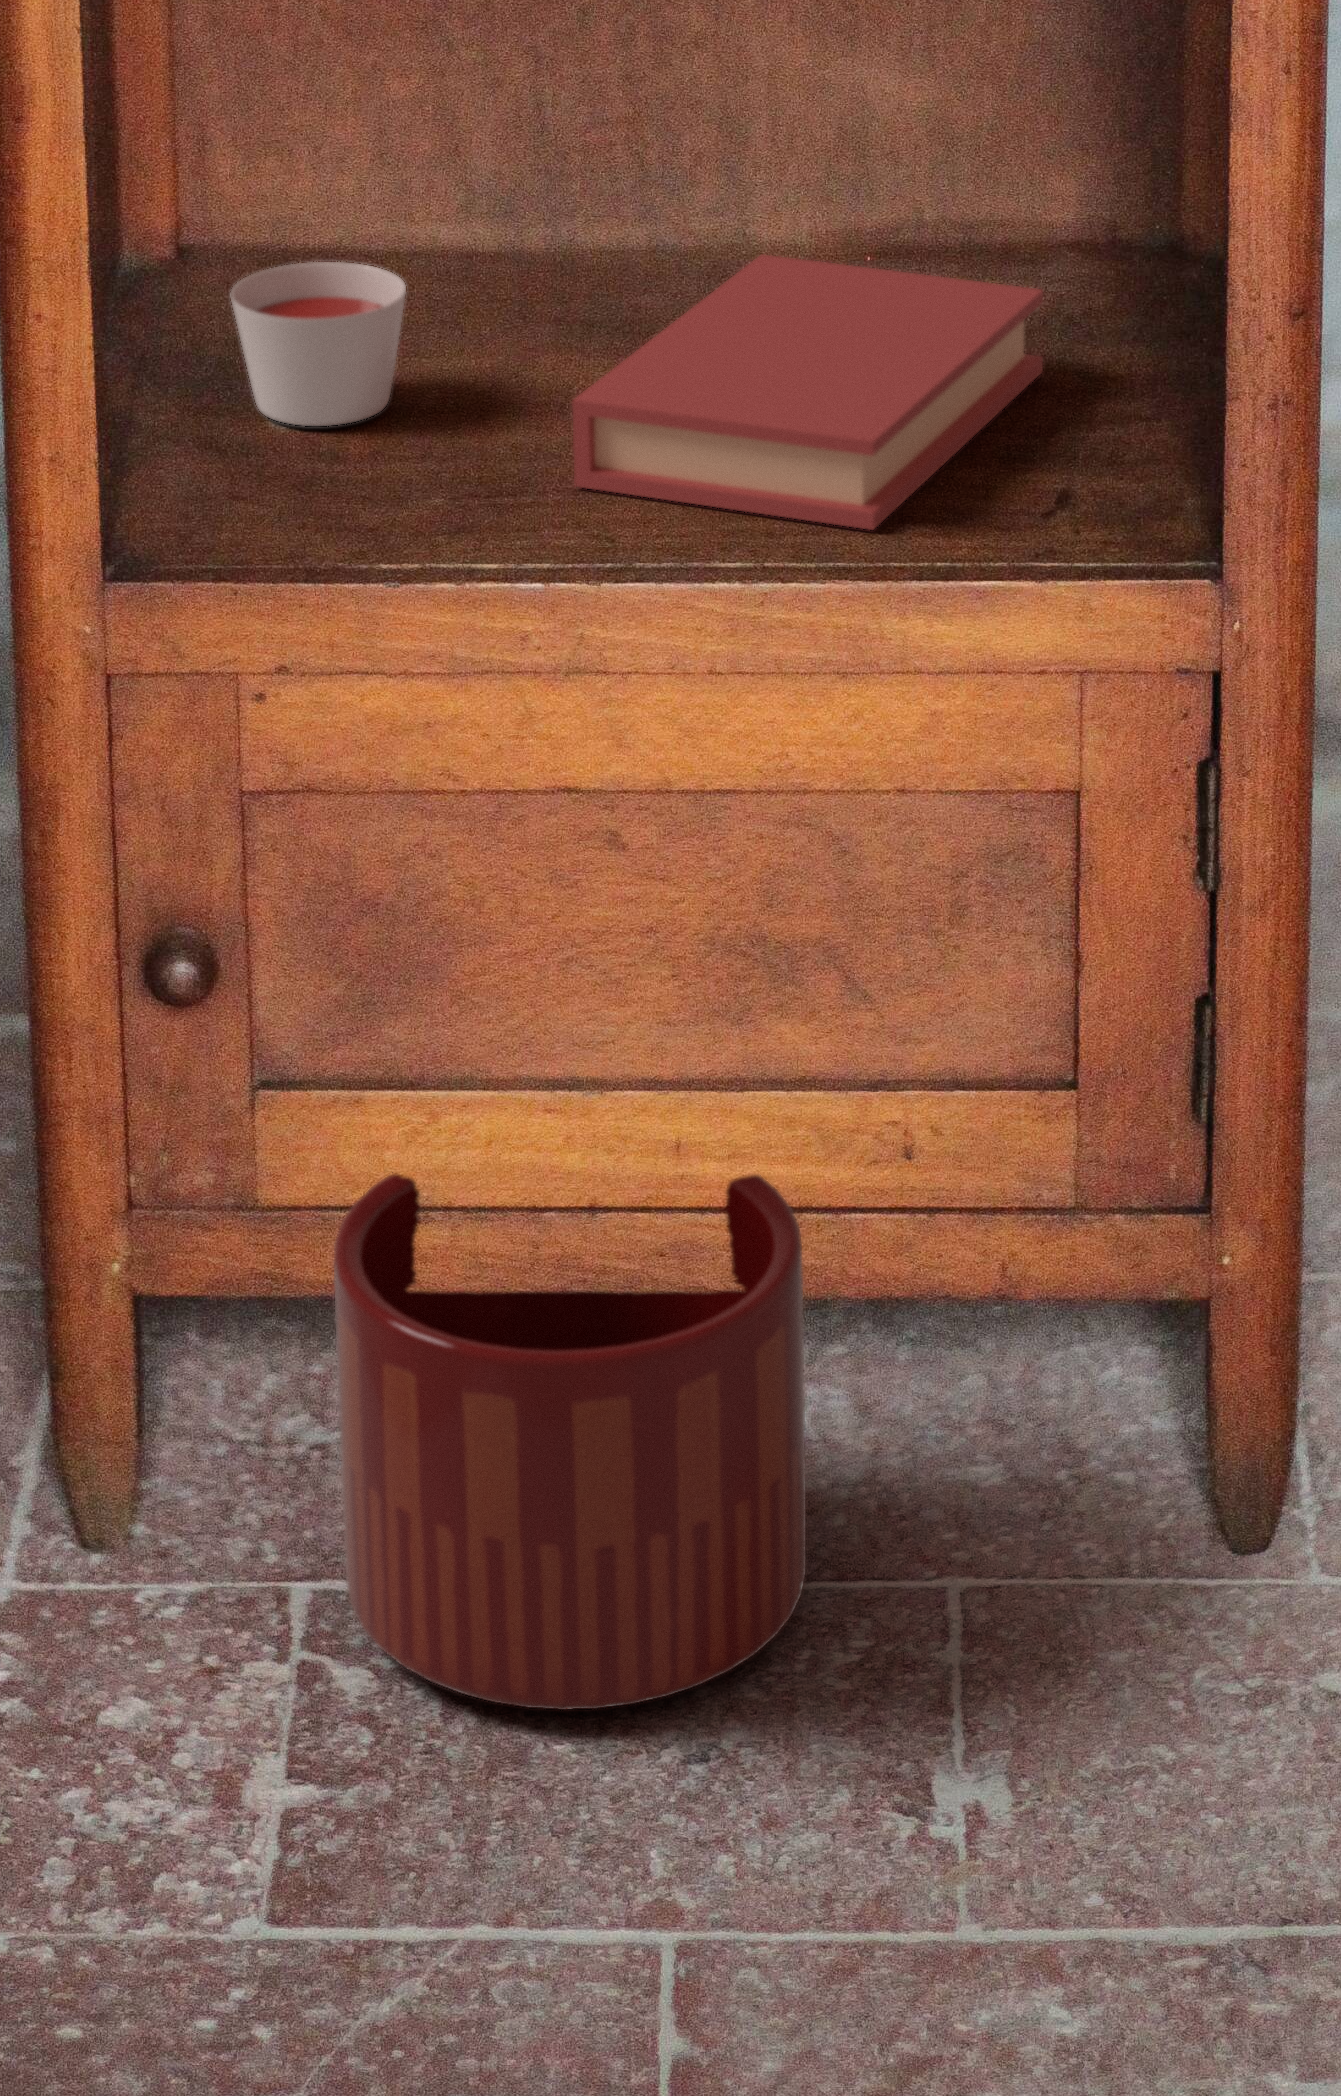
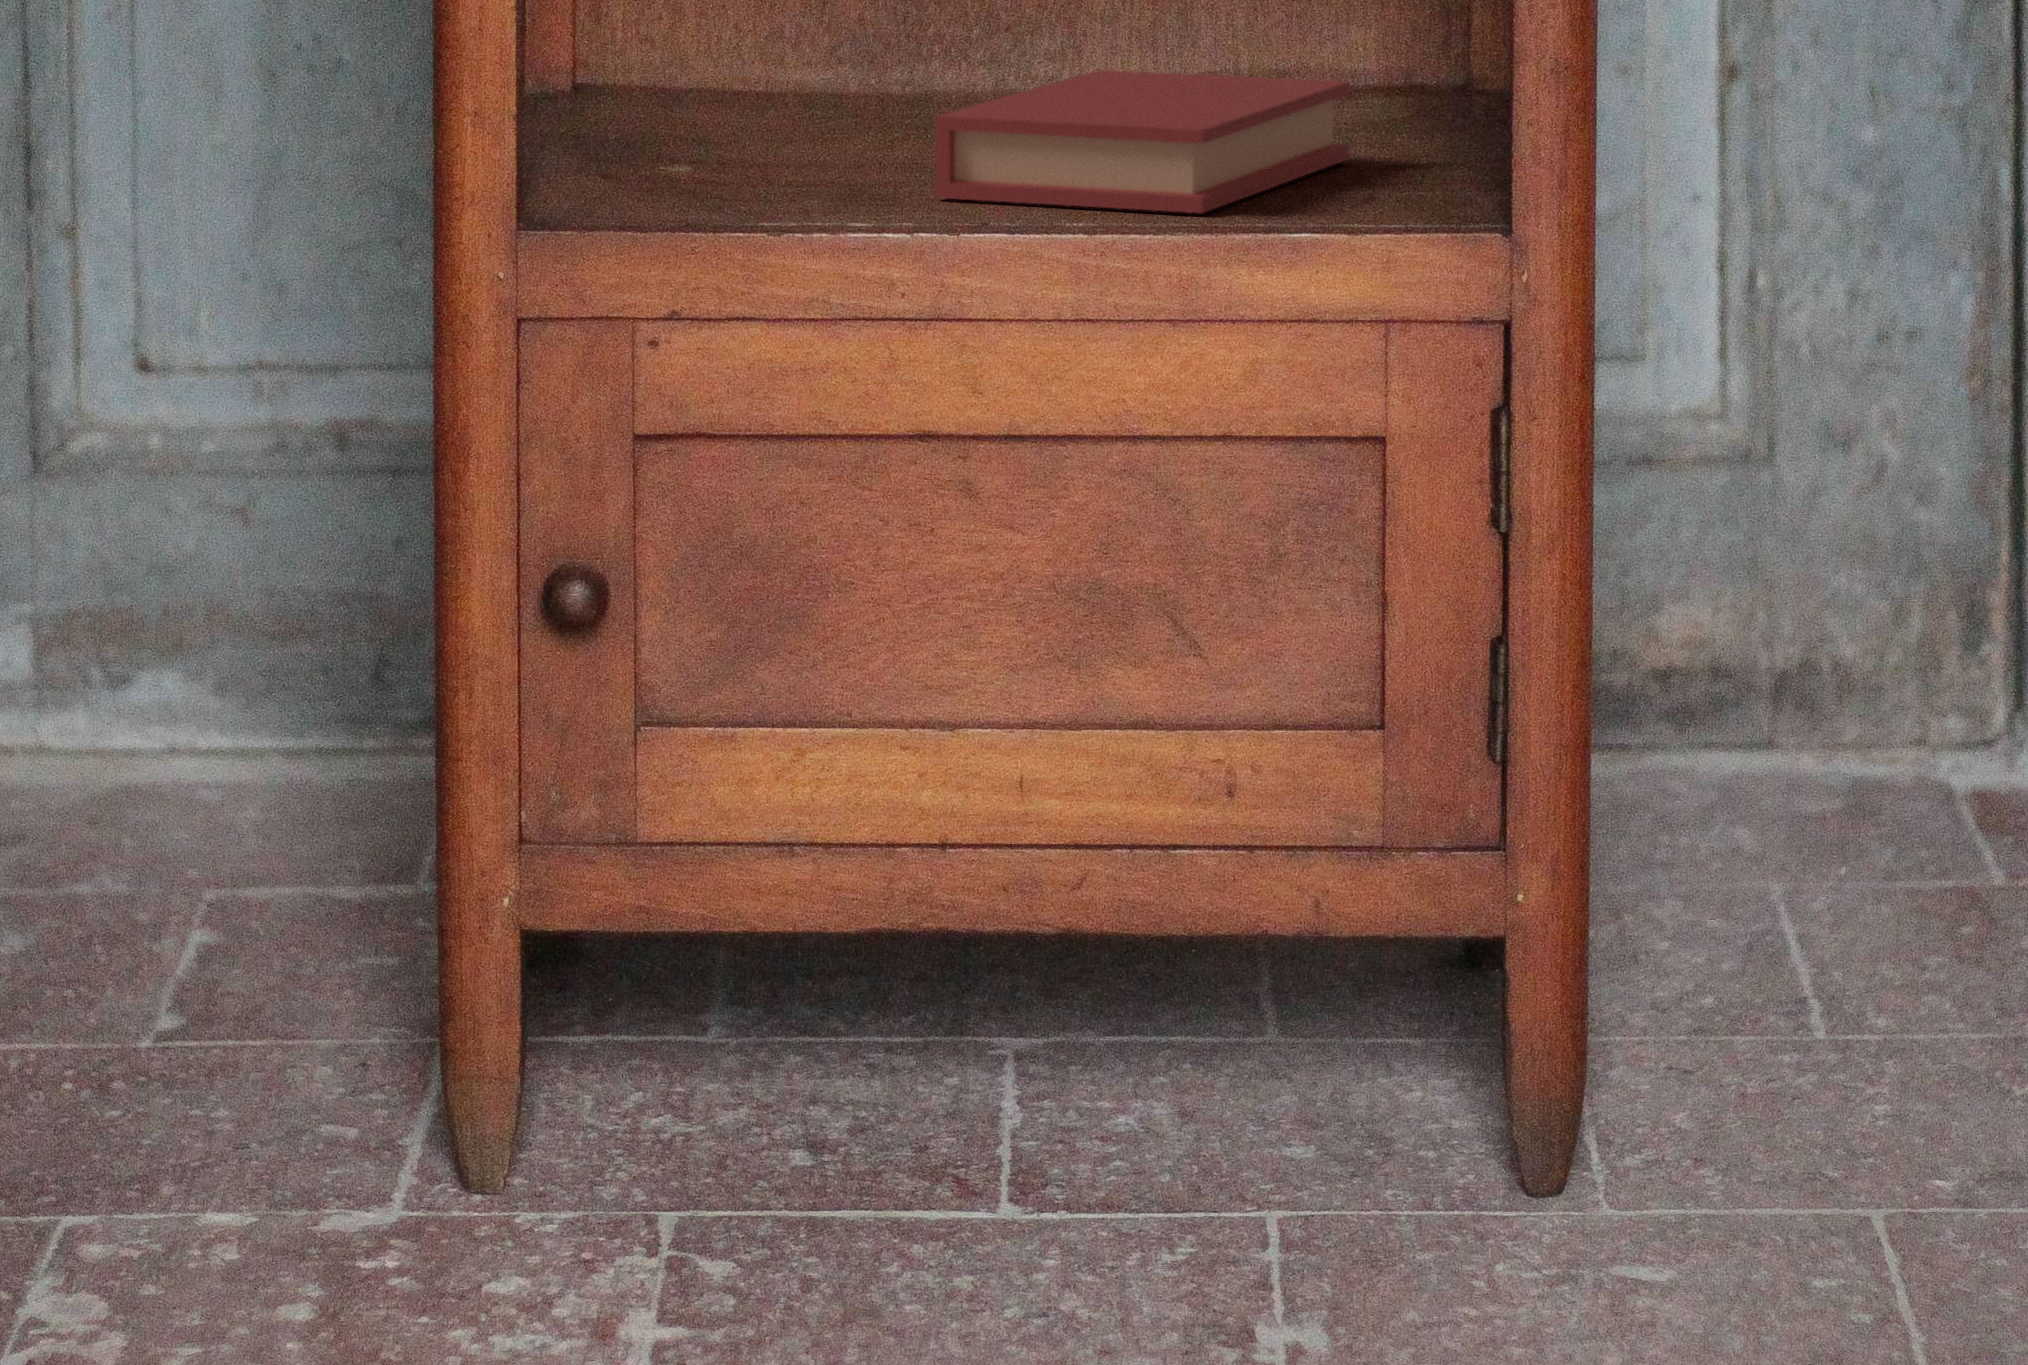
candle: present [231,262,406,426] -> none [630,52,785,175]
planter: present [334,1174,806,1710] -> none [708,799,1136,1277]

